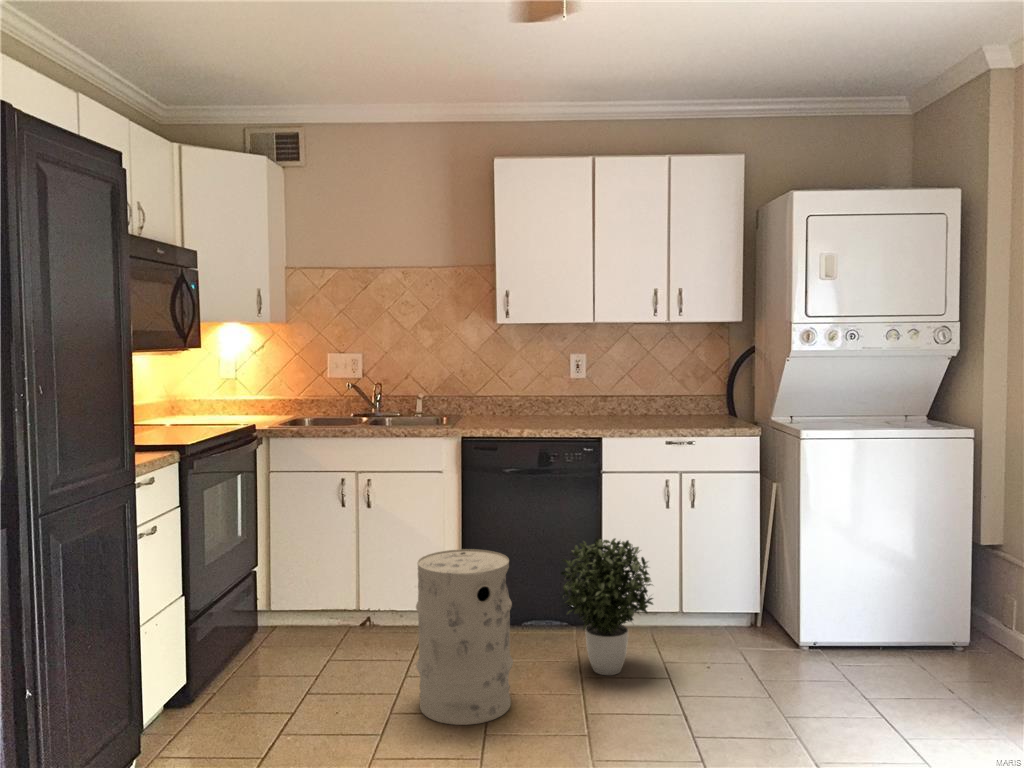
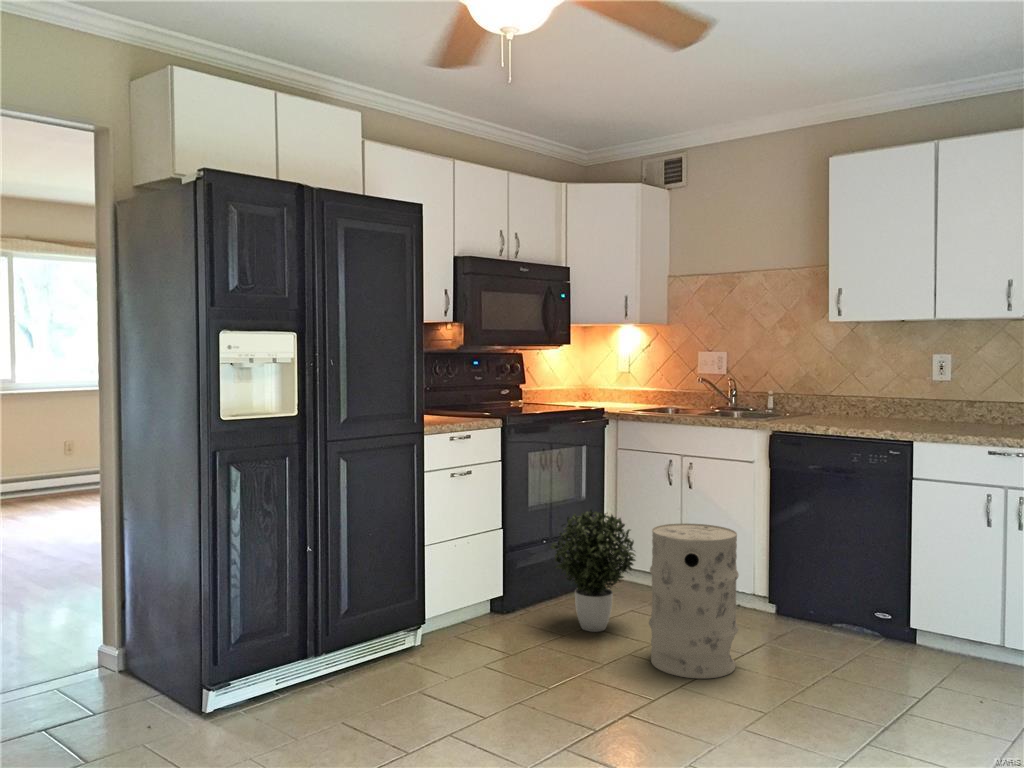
potted plant: present [561,538,653,675] -> present [550,510,636,632]

